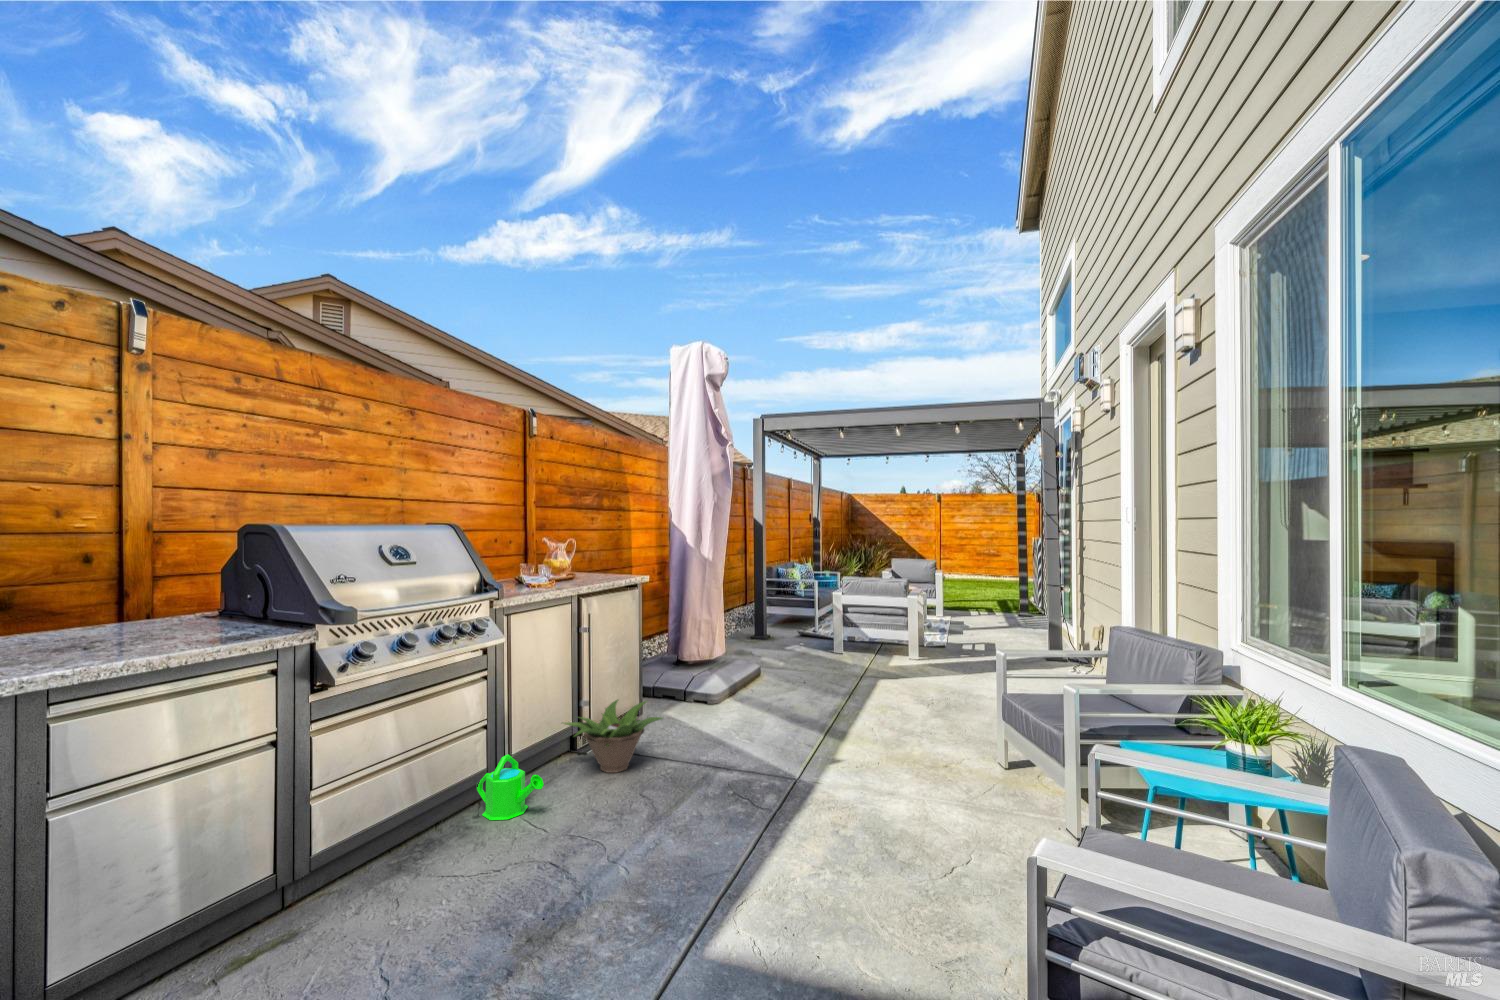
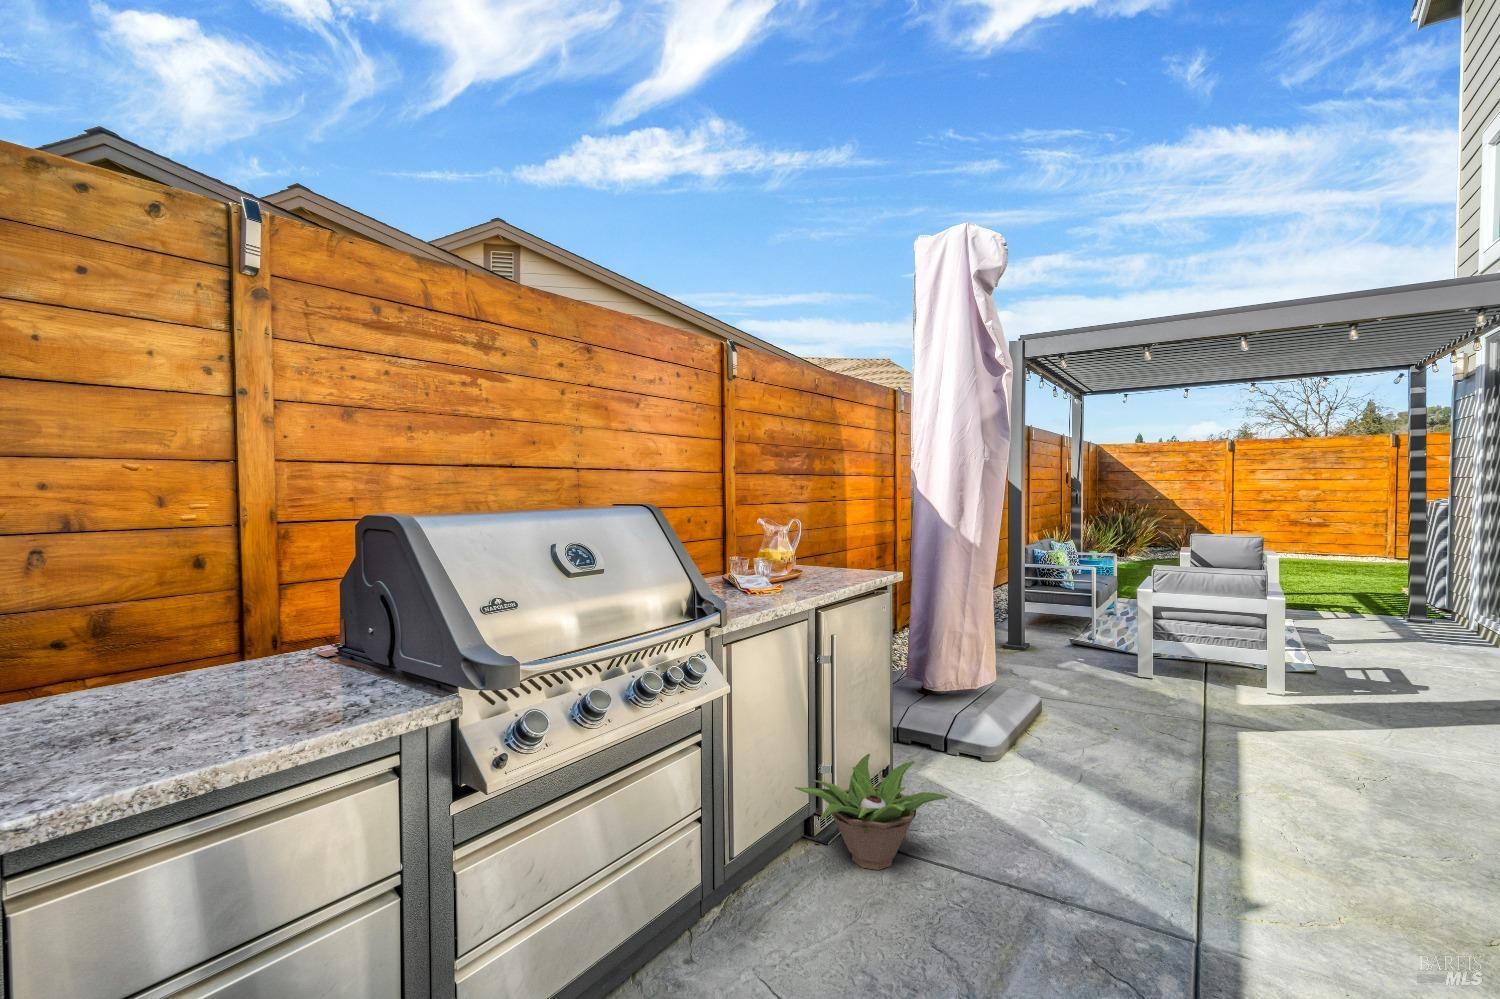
watering can: present [477,754,544,820] -> none [691,844,788,943]

